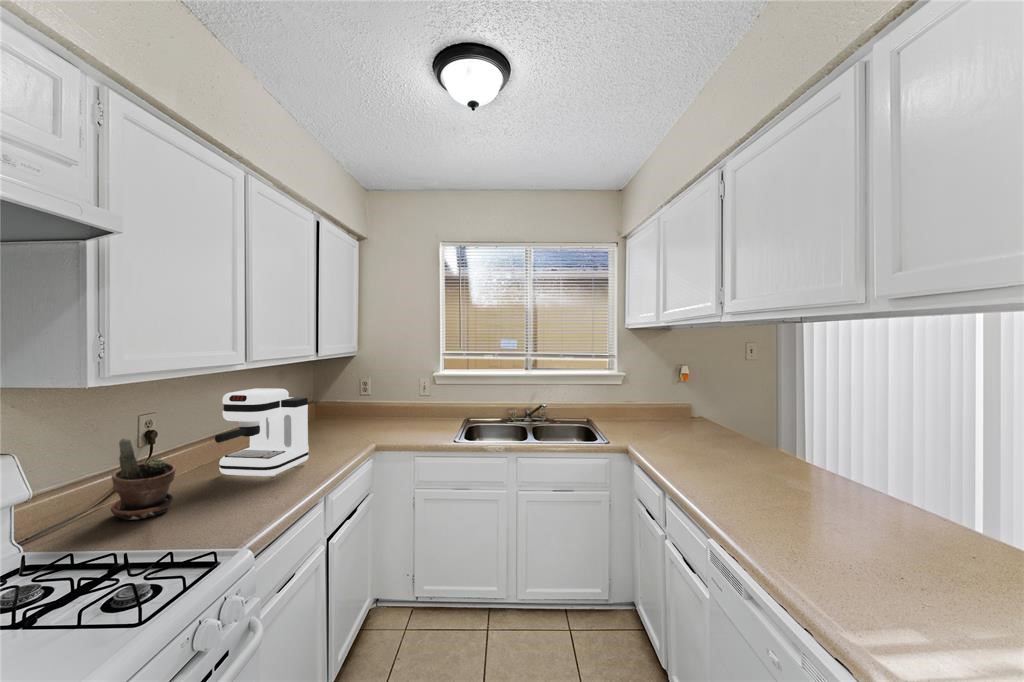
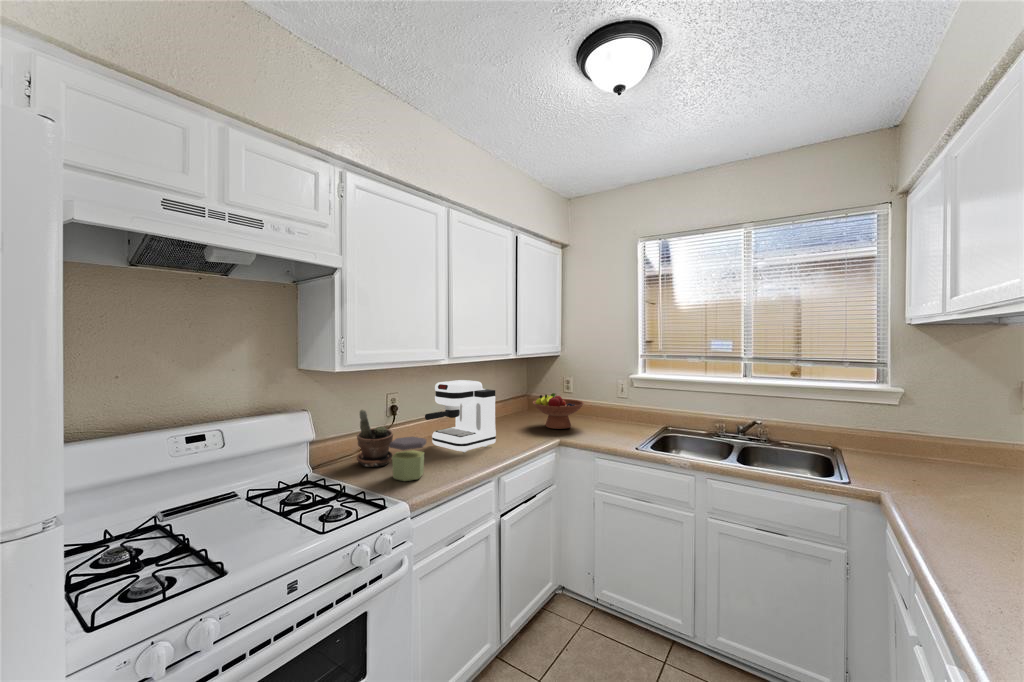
fruit bowl: none [334,397,393,436] -> present [533,393,584,429]
jar: none [190,465,242,526] -> present [390,437,426,481]

